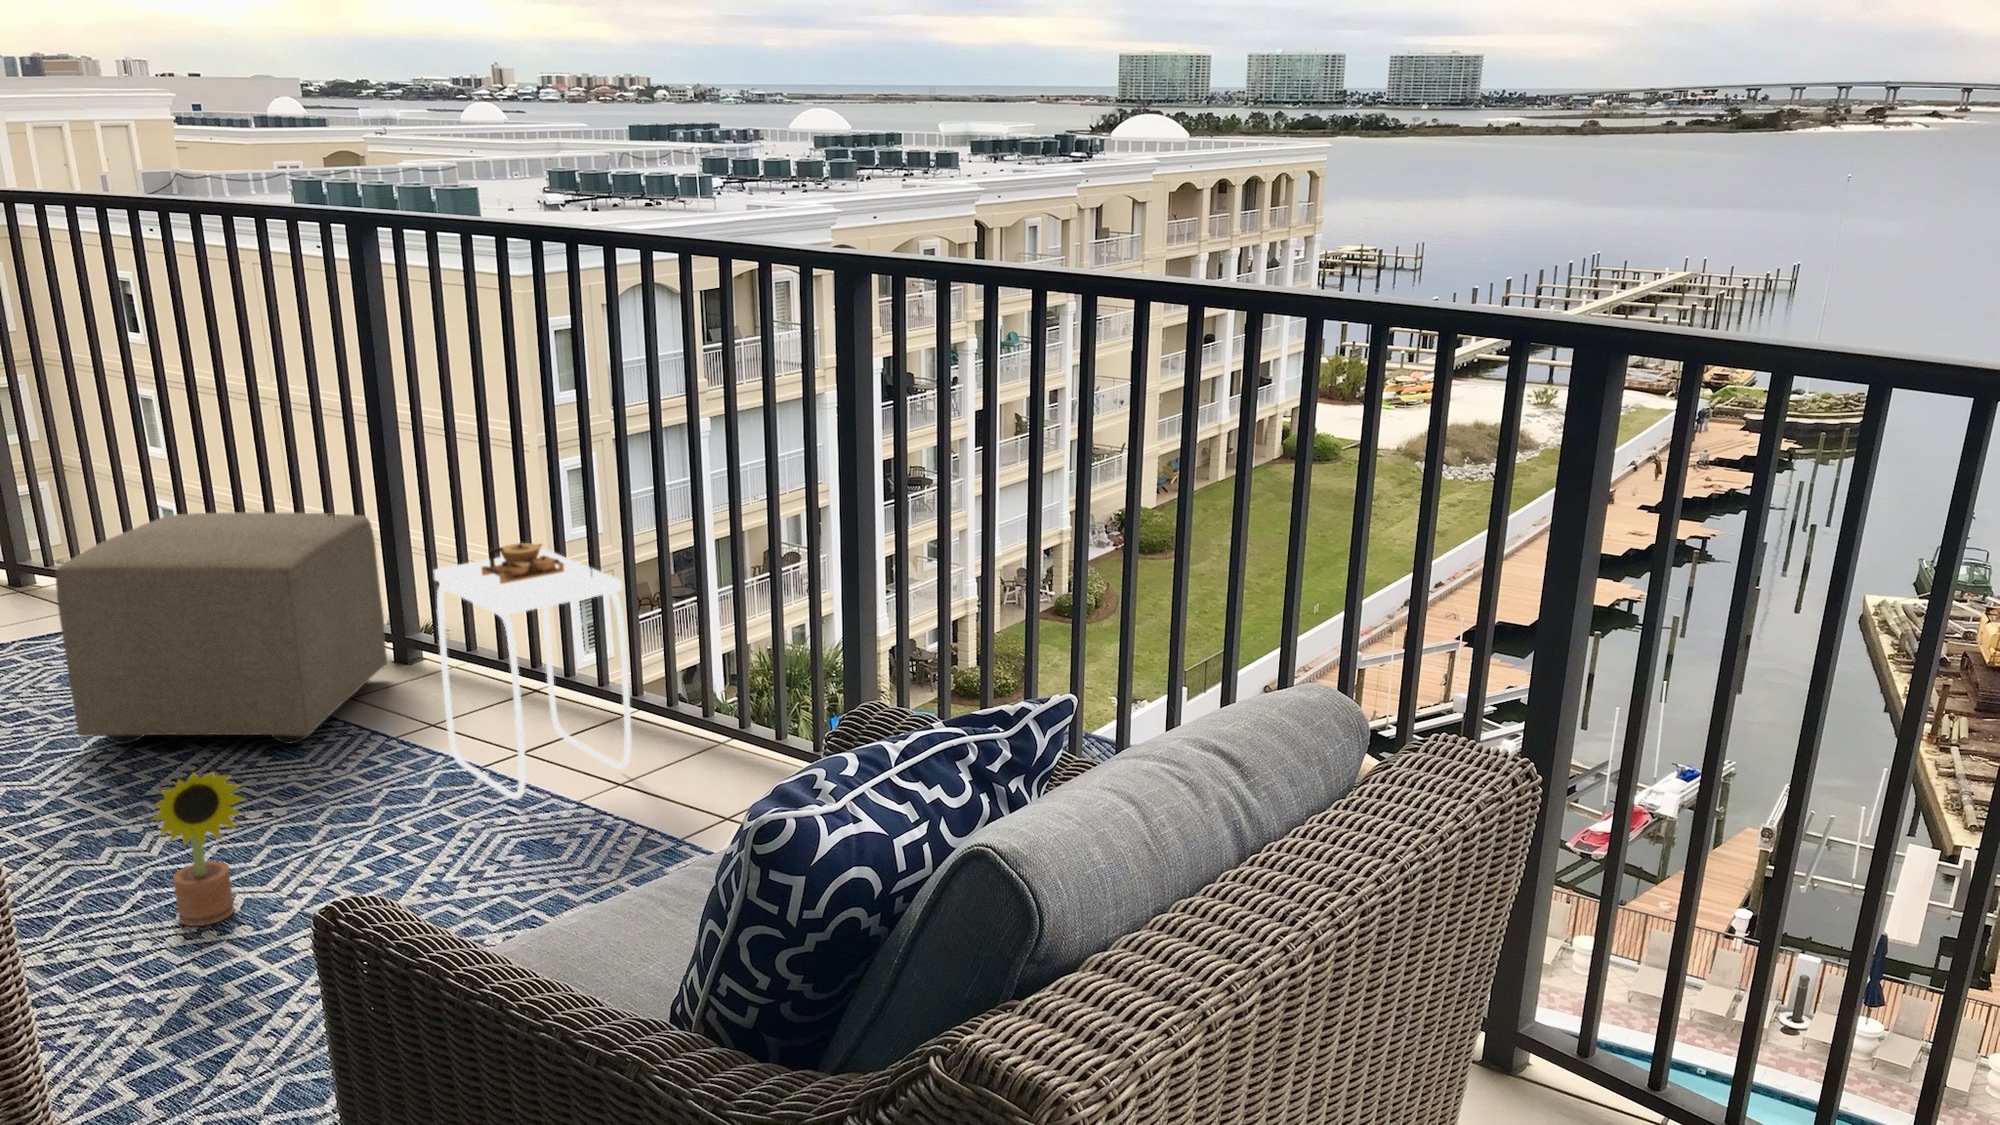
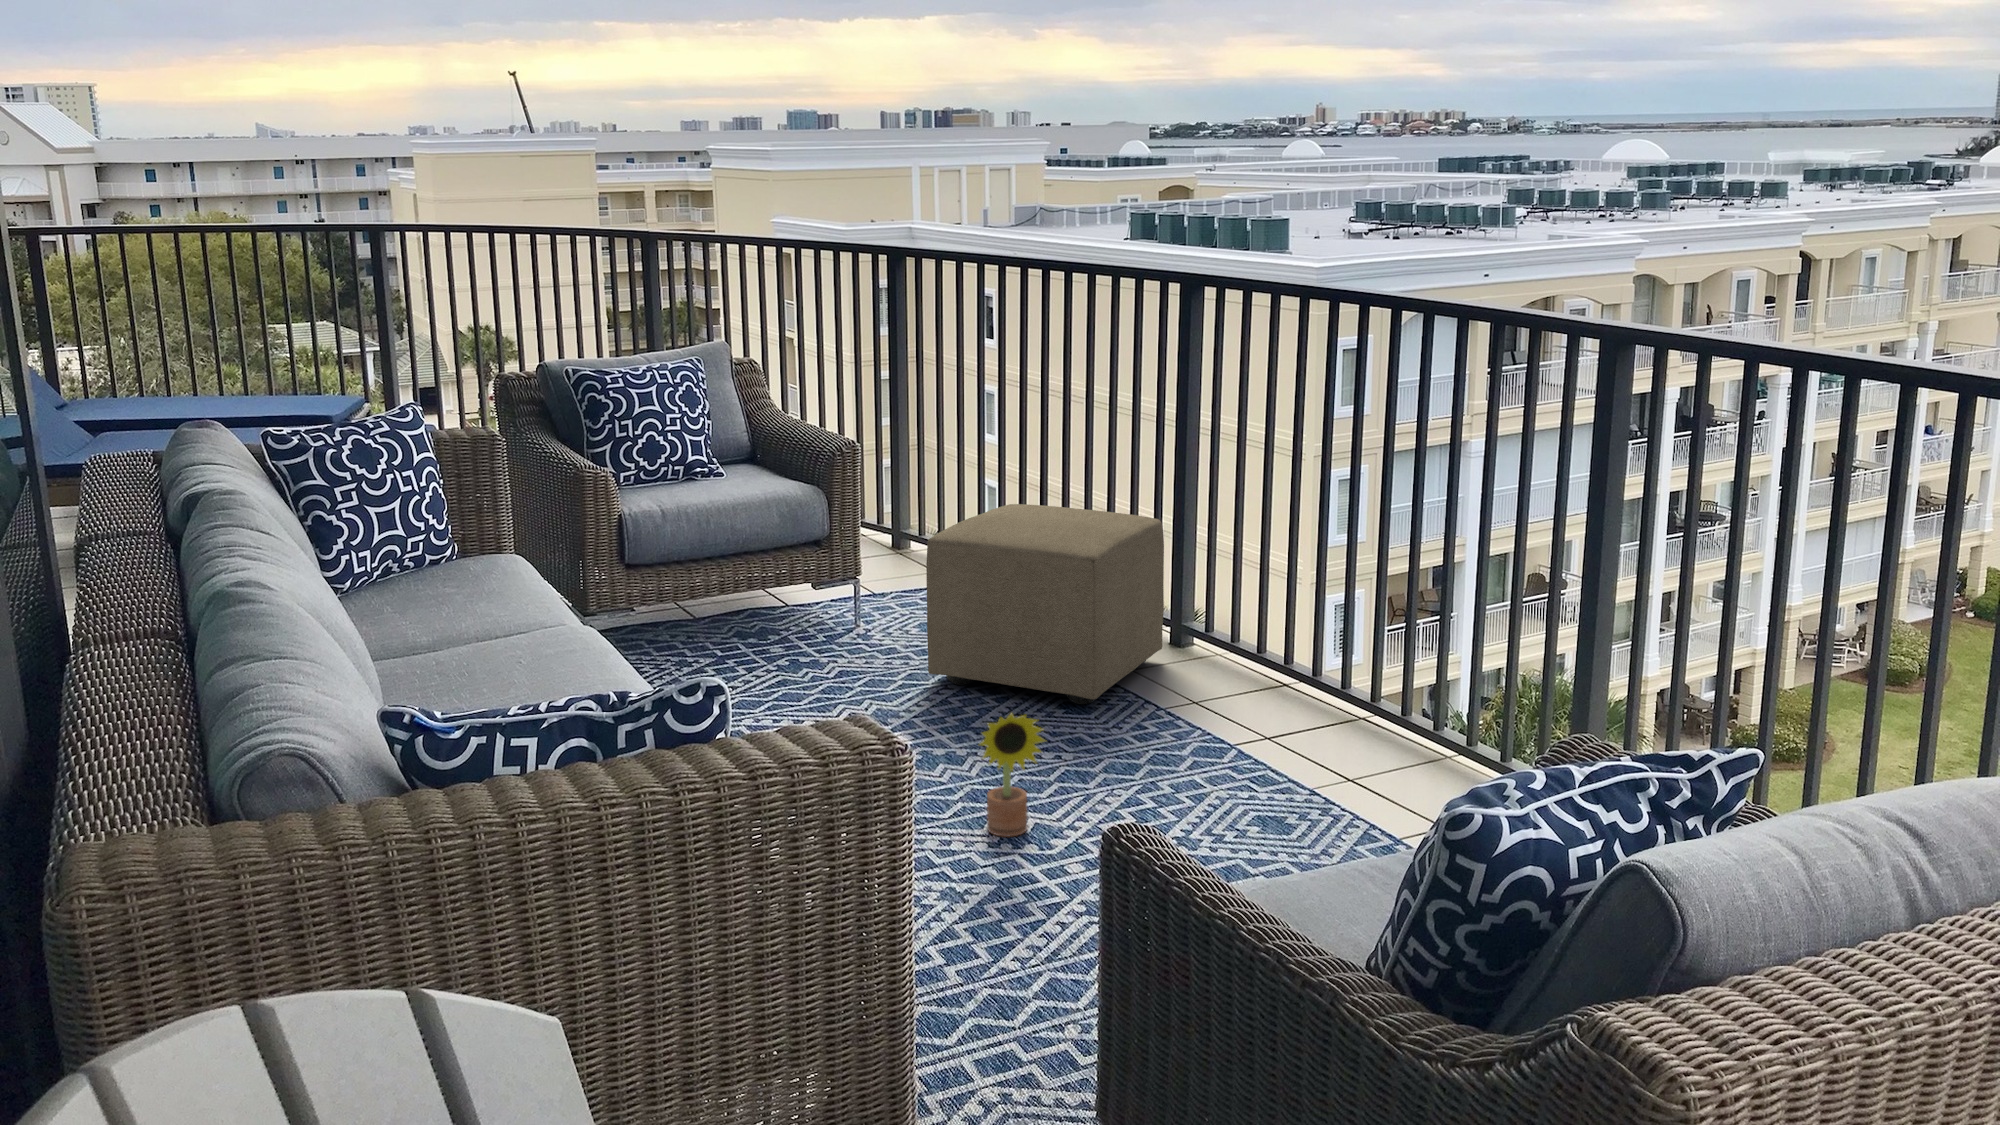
side table: present [434,543,631,800] -> none [1206,557,1371,782]

